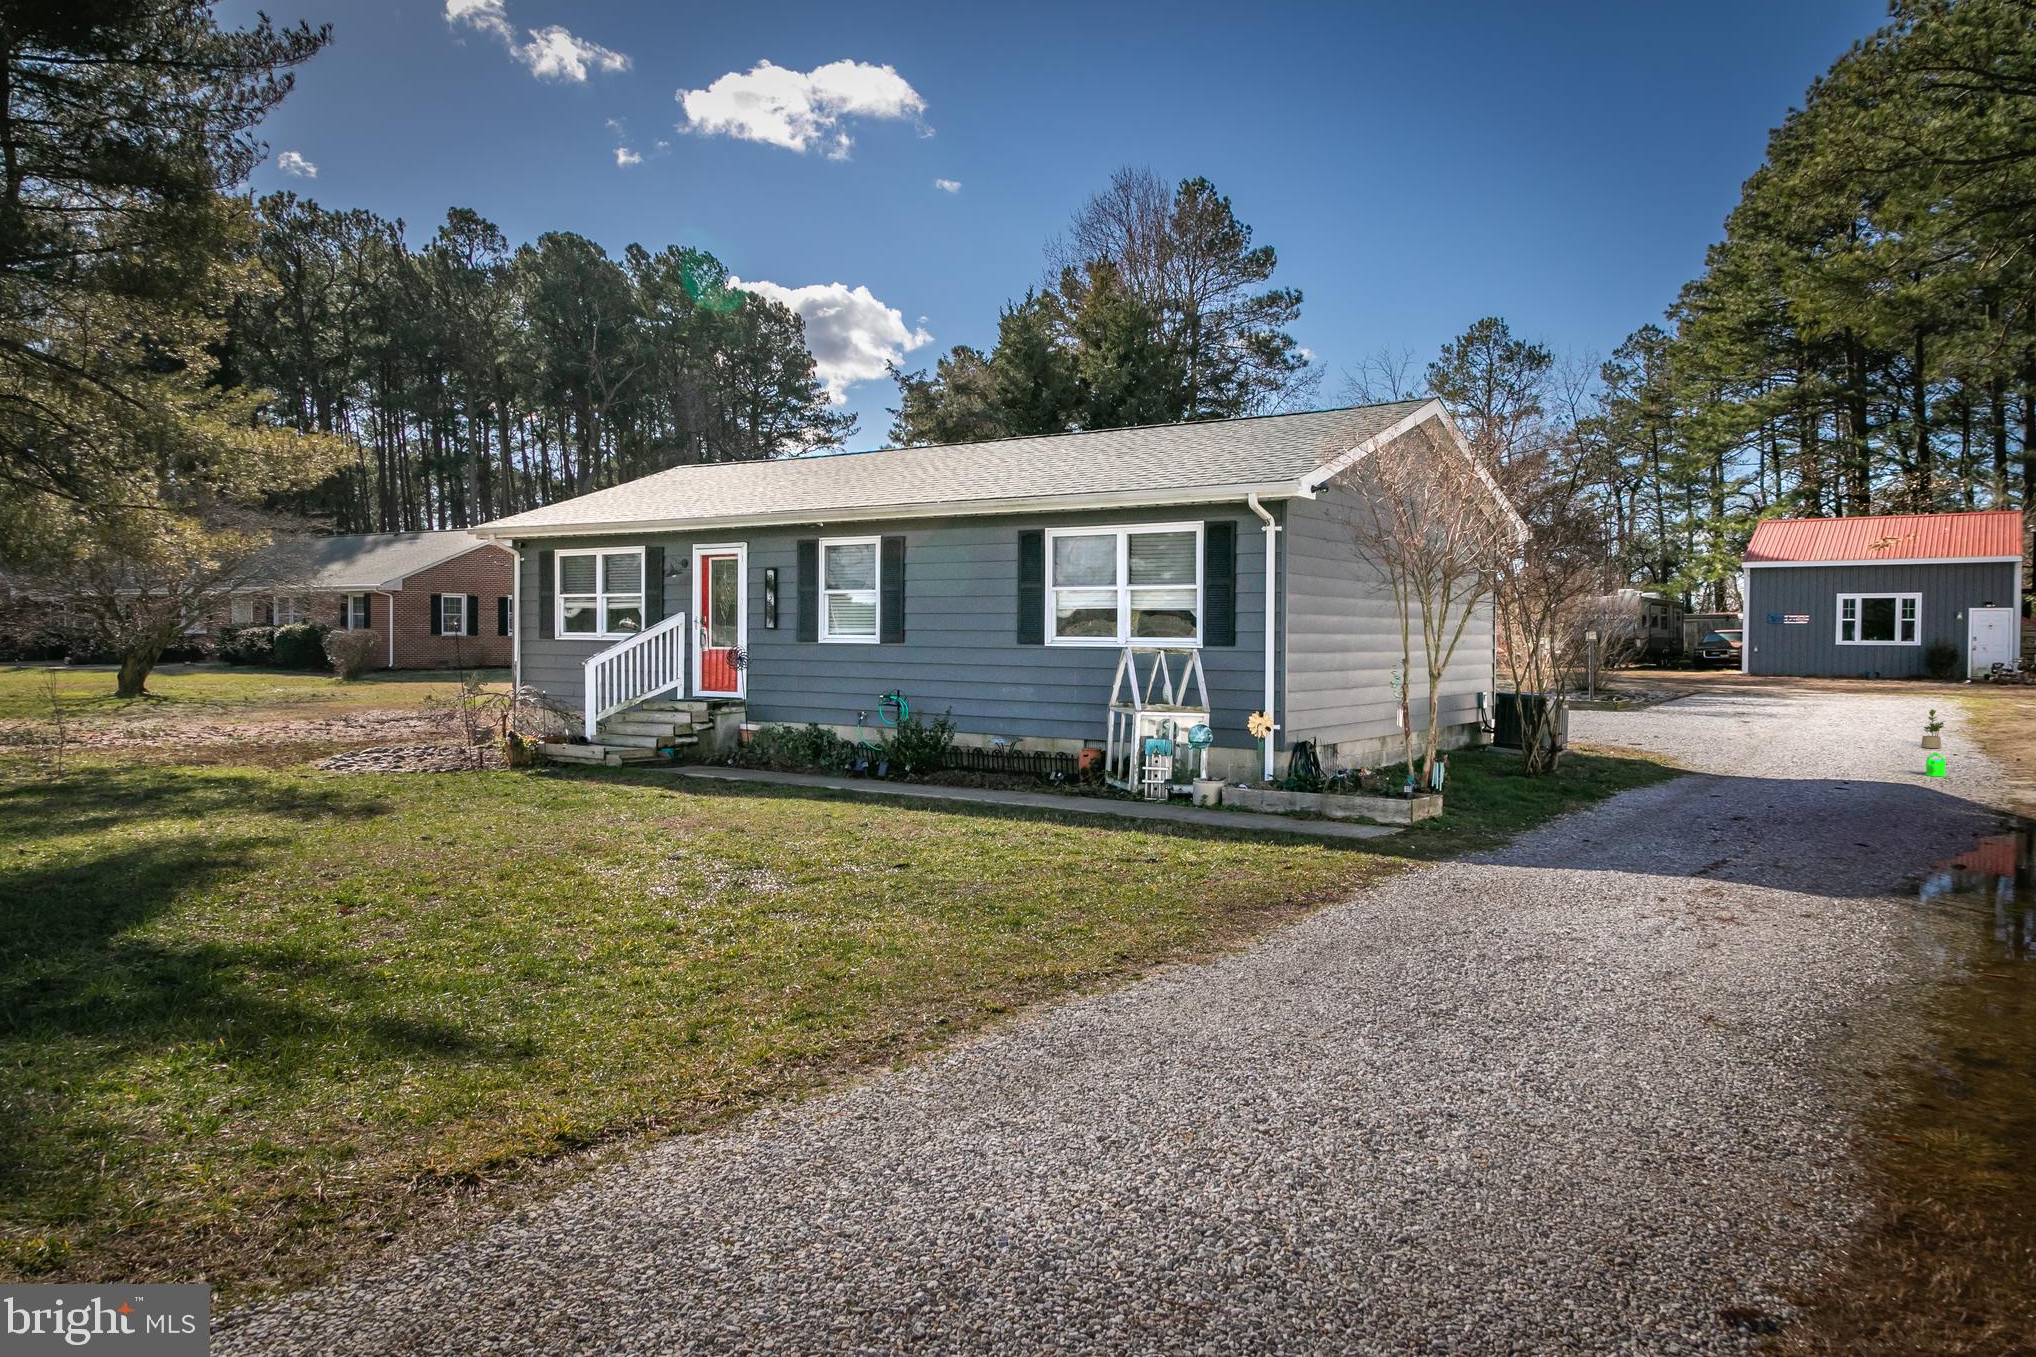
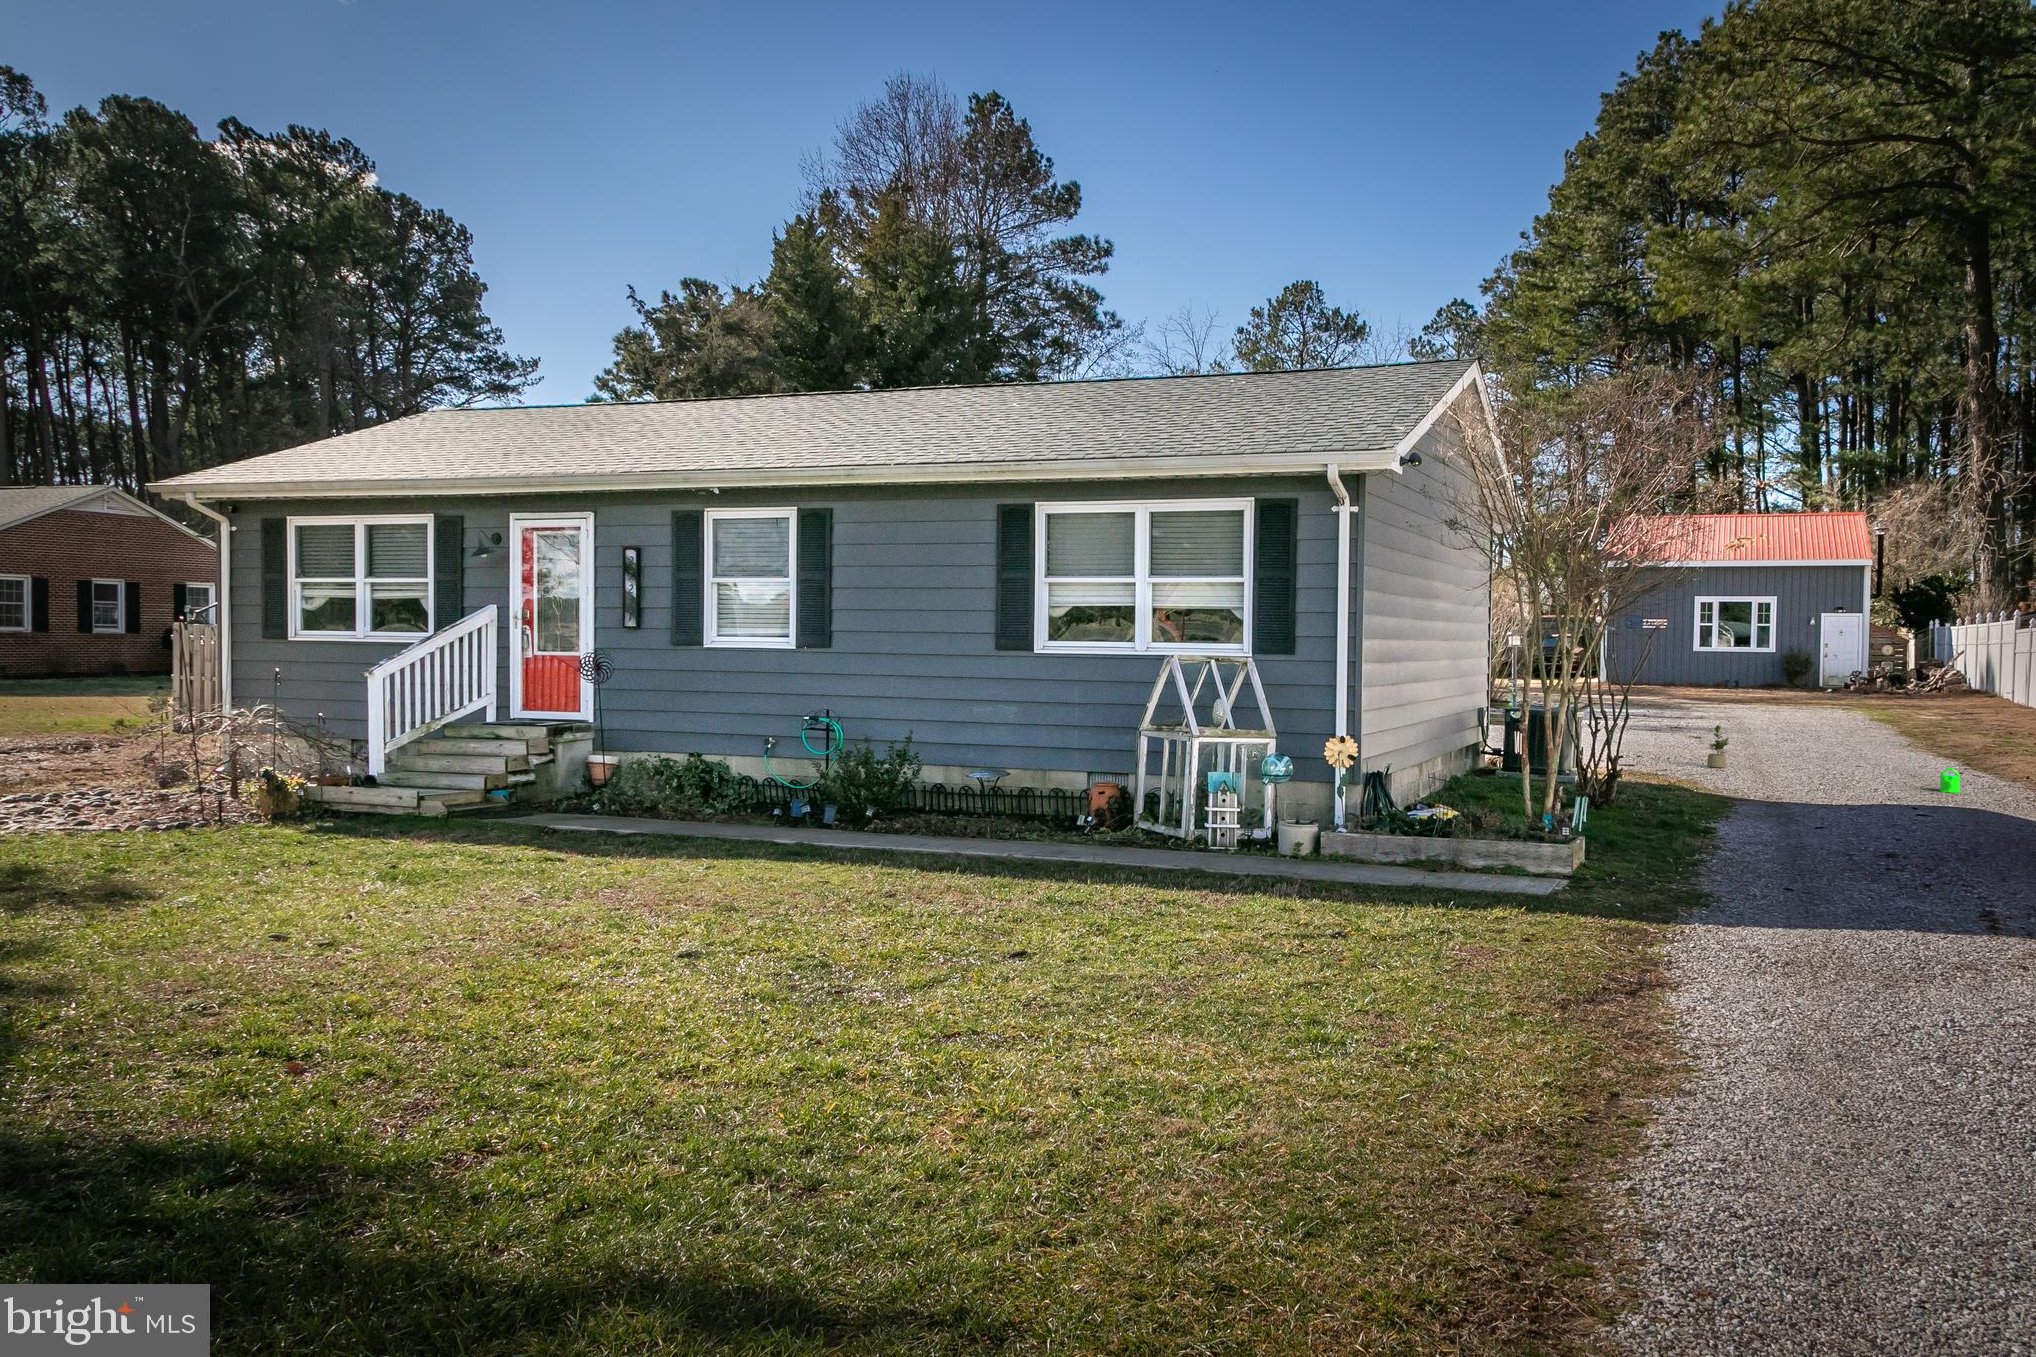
potted plant: present [1921,709,1945,748] -> present [1707,725,1729,768]

